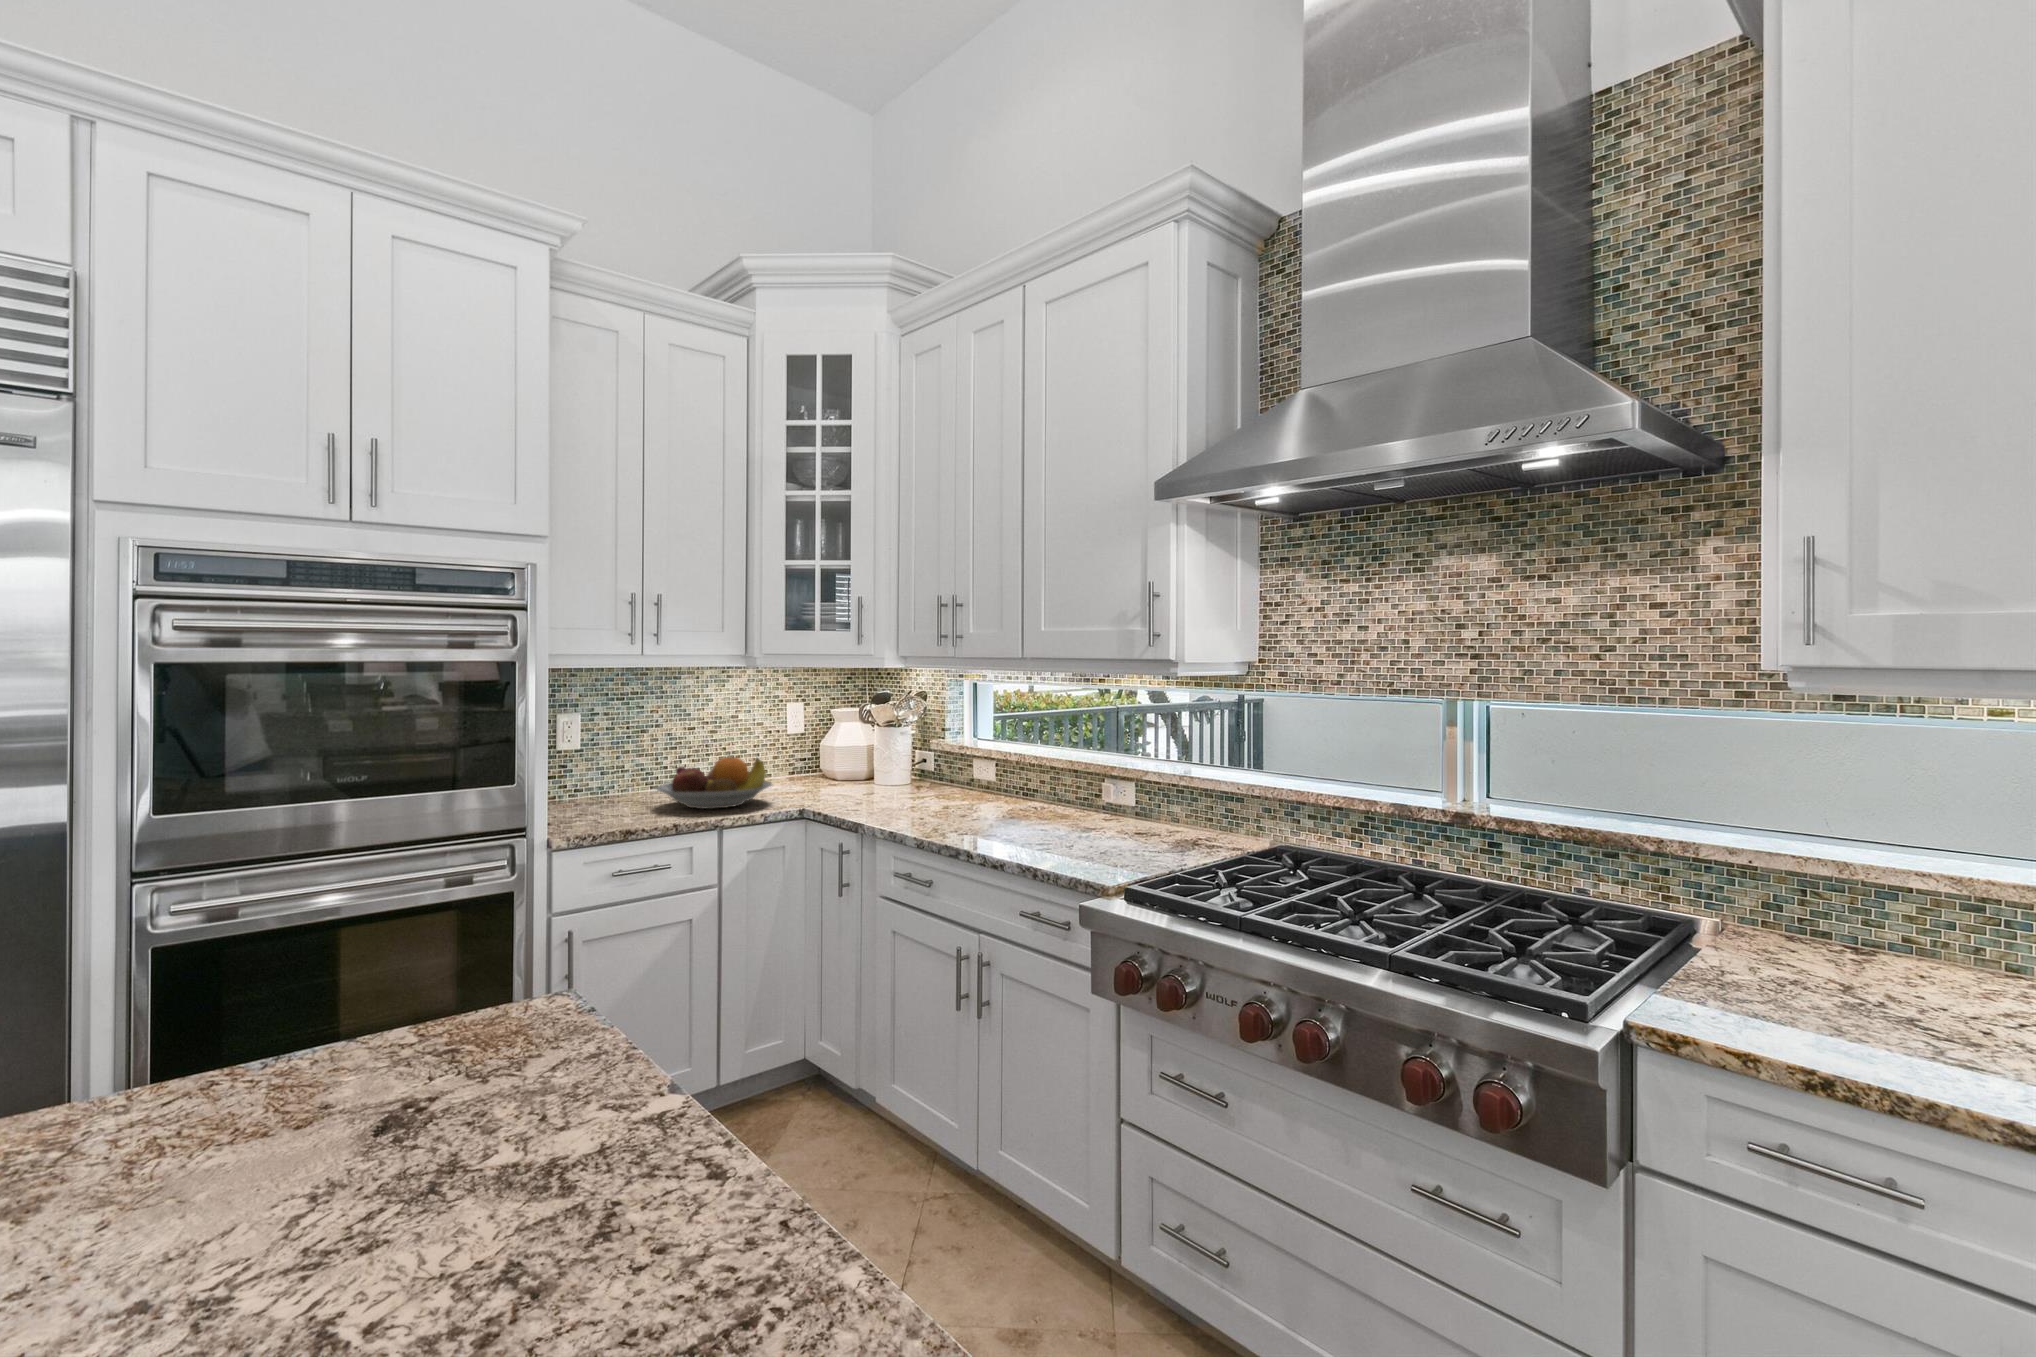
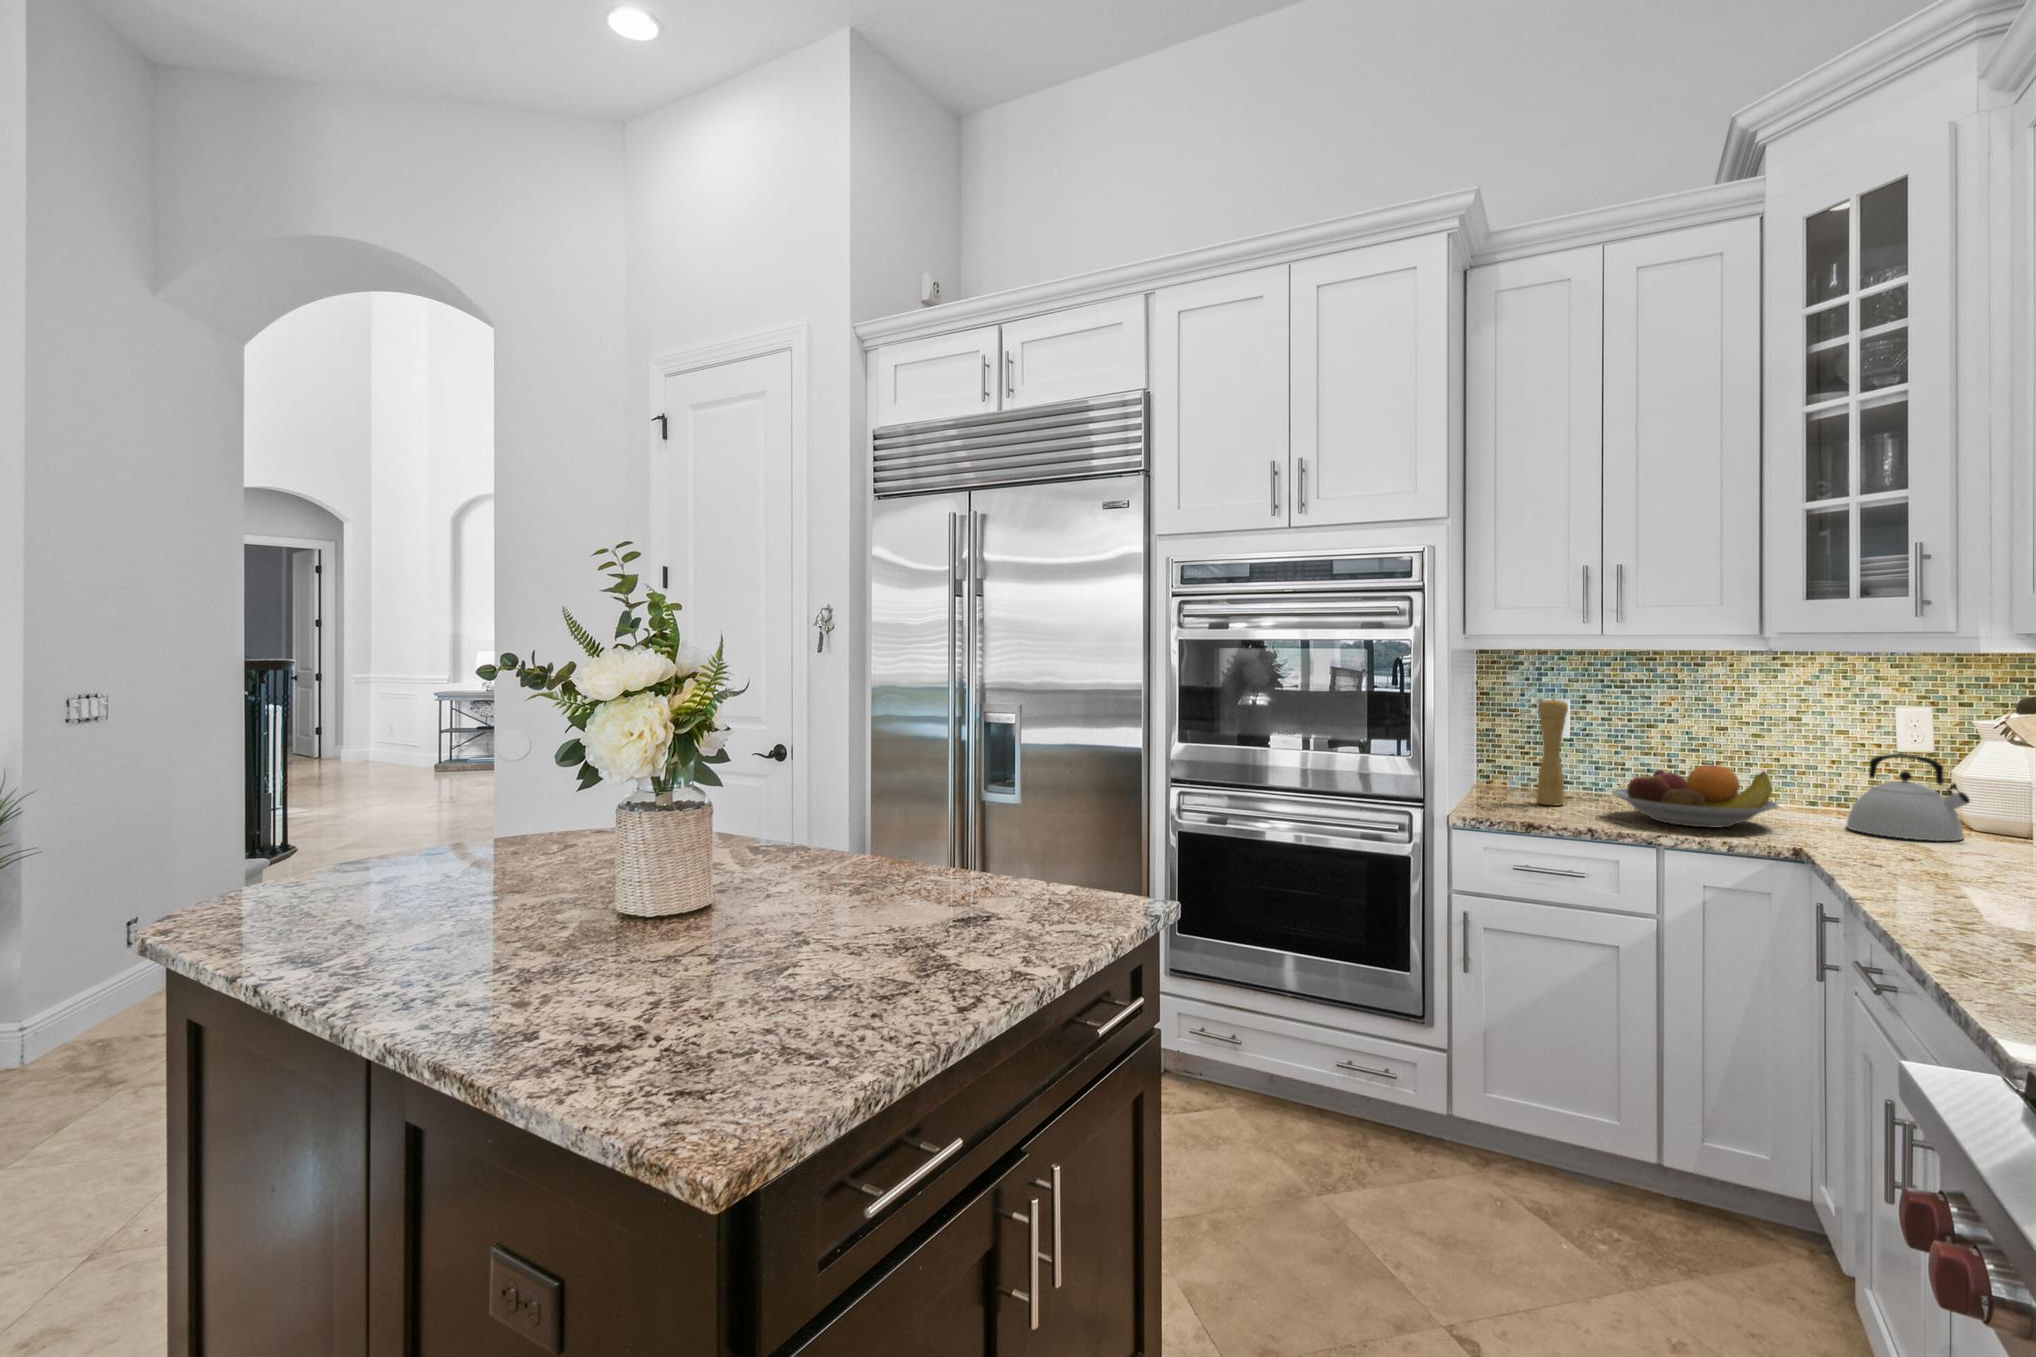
pepper mill: none [581,712,608,812] -> present [1536,698,1568,805]
kettle: none [793,735,857,793] -> present [1847,754,1970,841]

